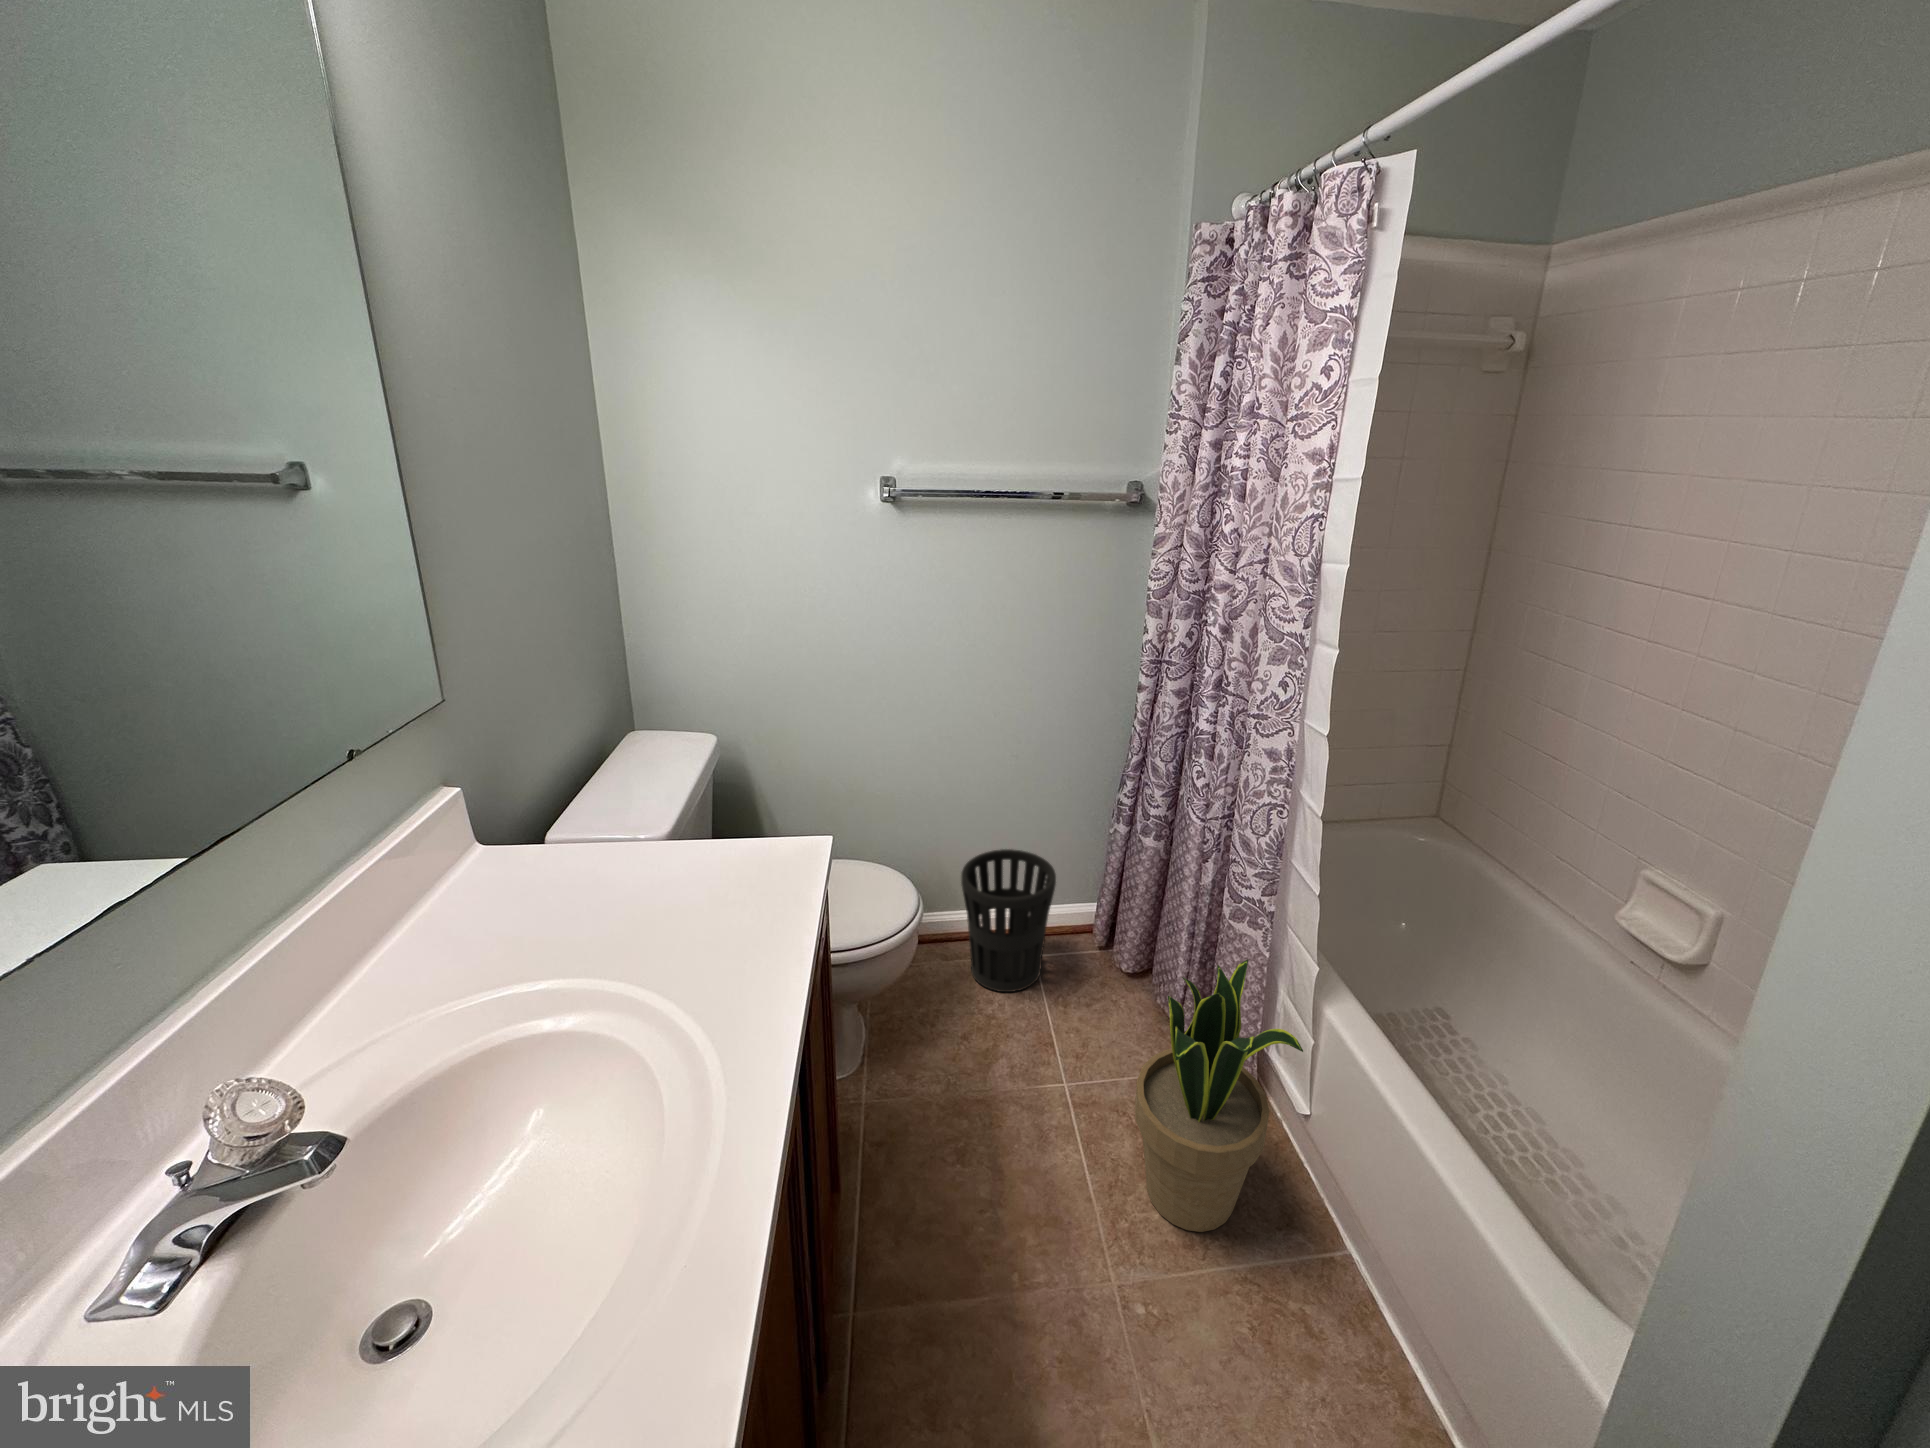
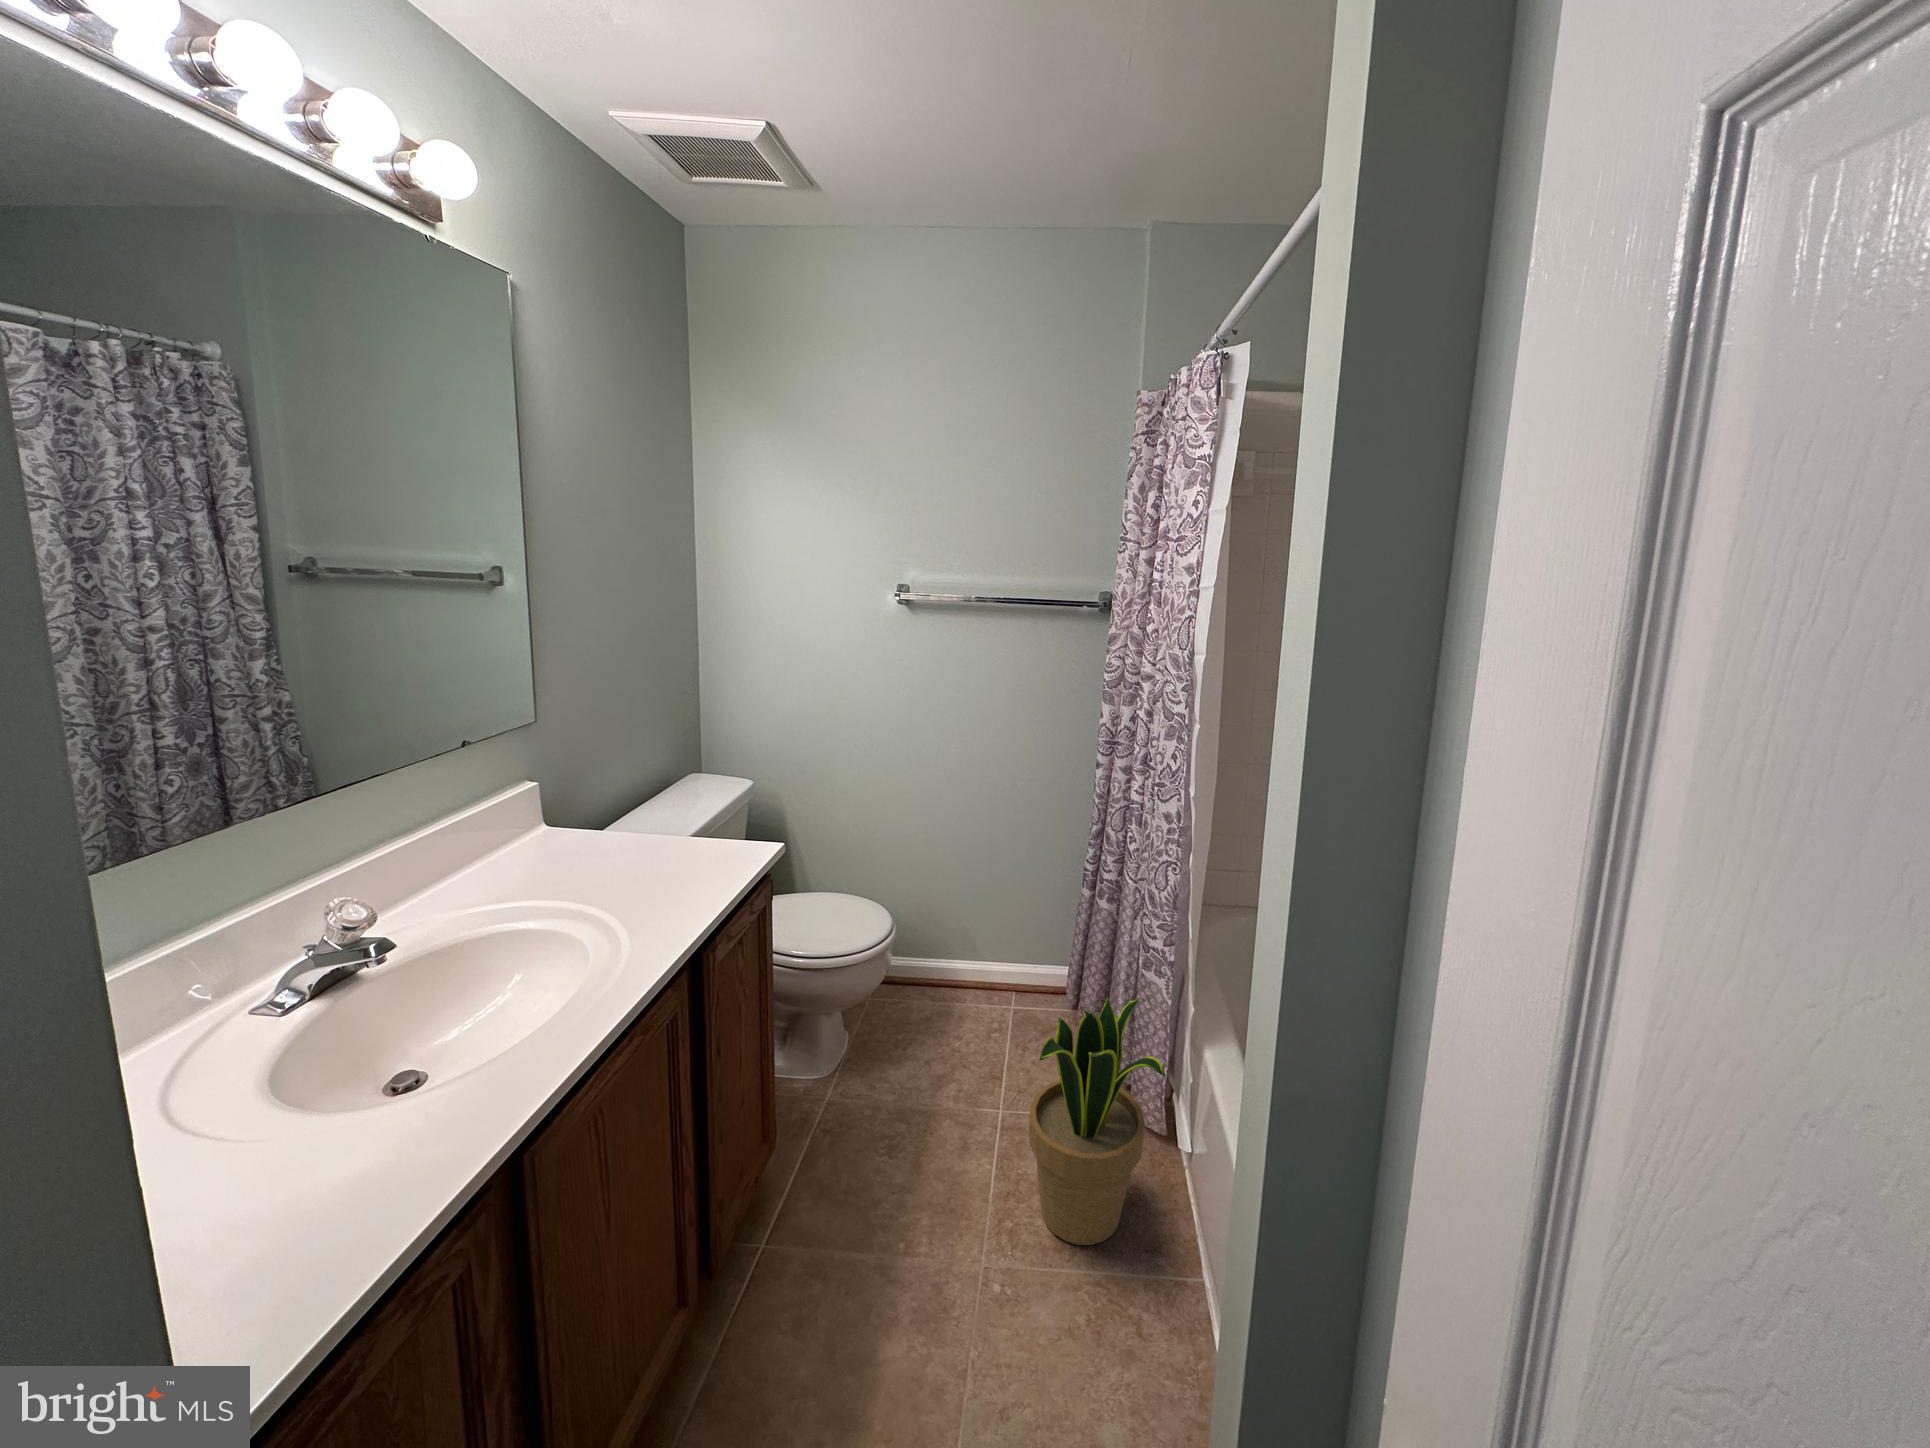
wastebasket: present [961,849,1056,992] -> none [940,906,1023,1035]

